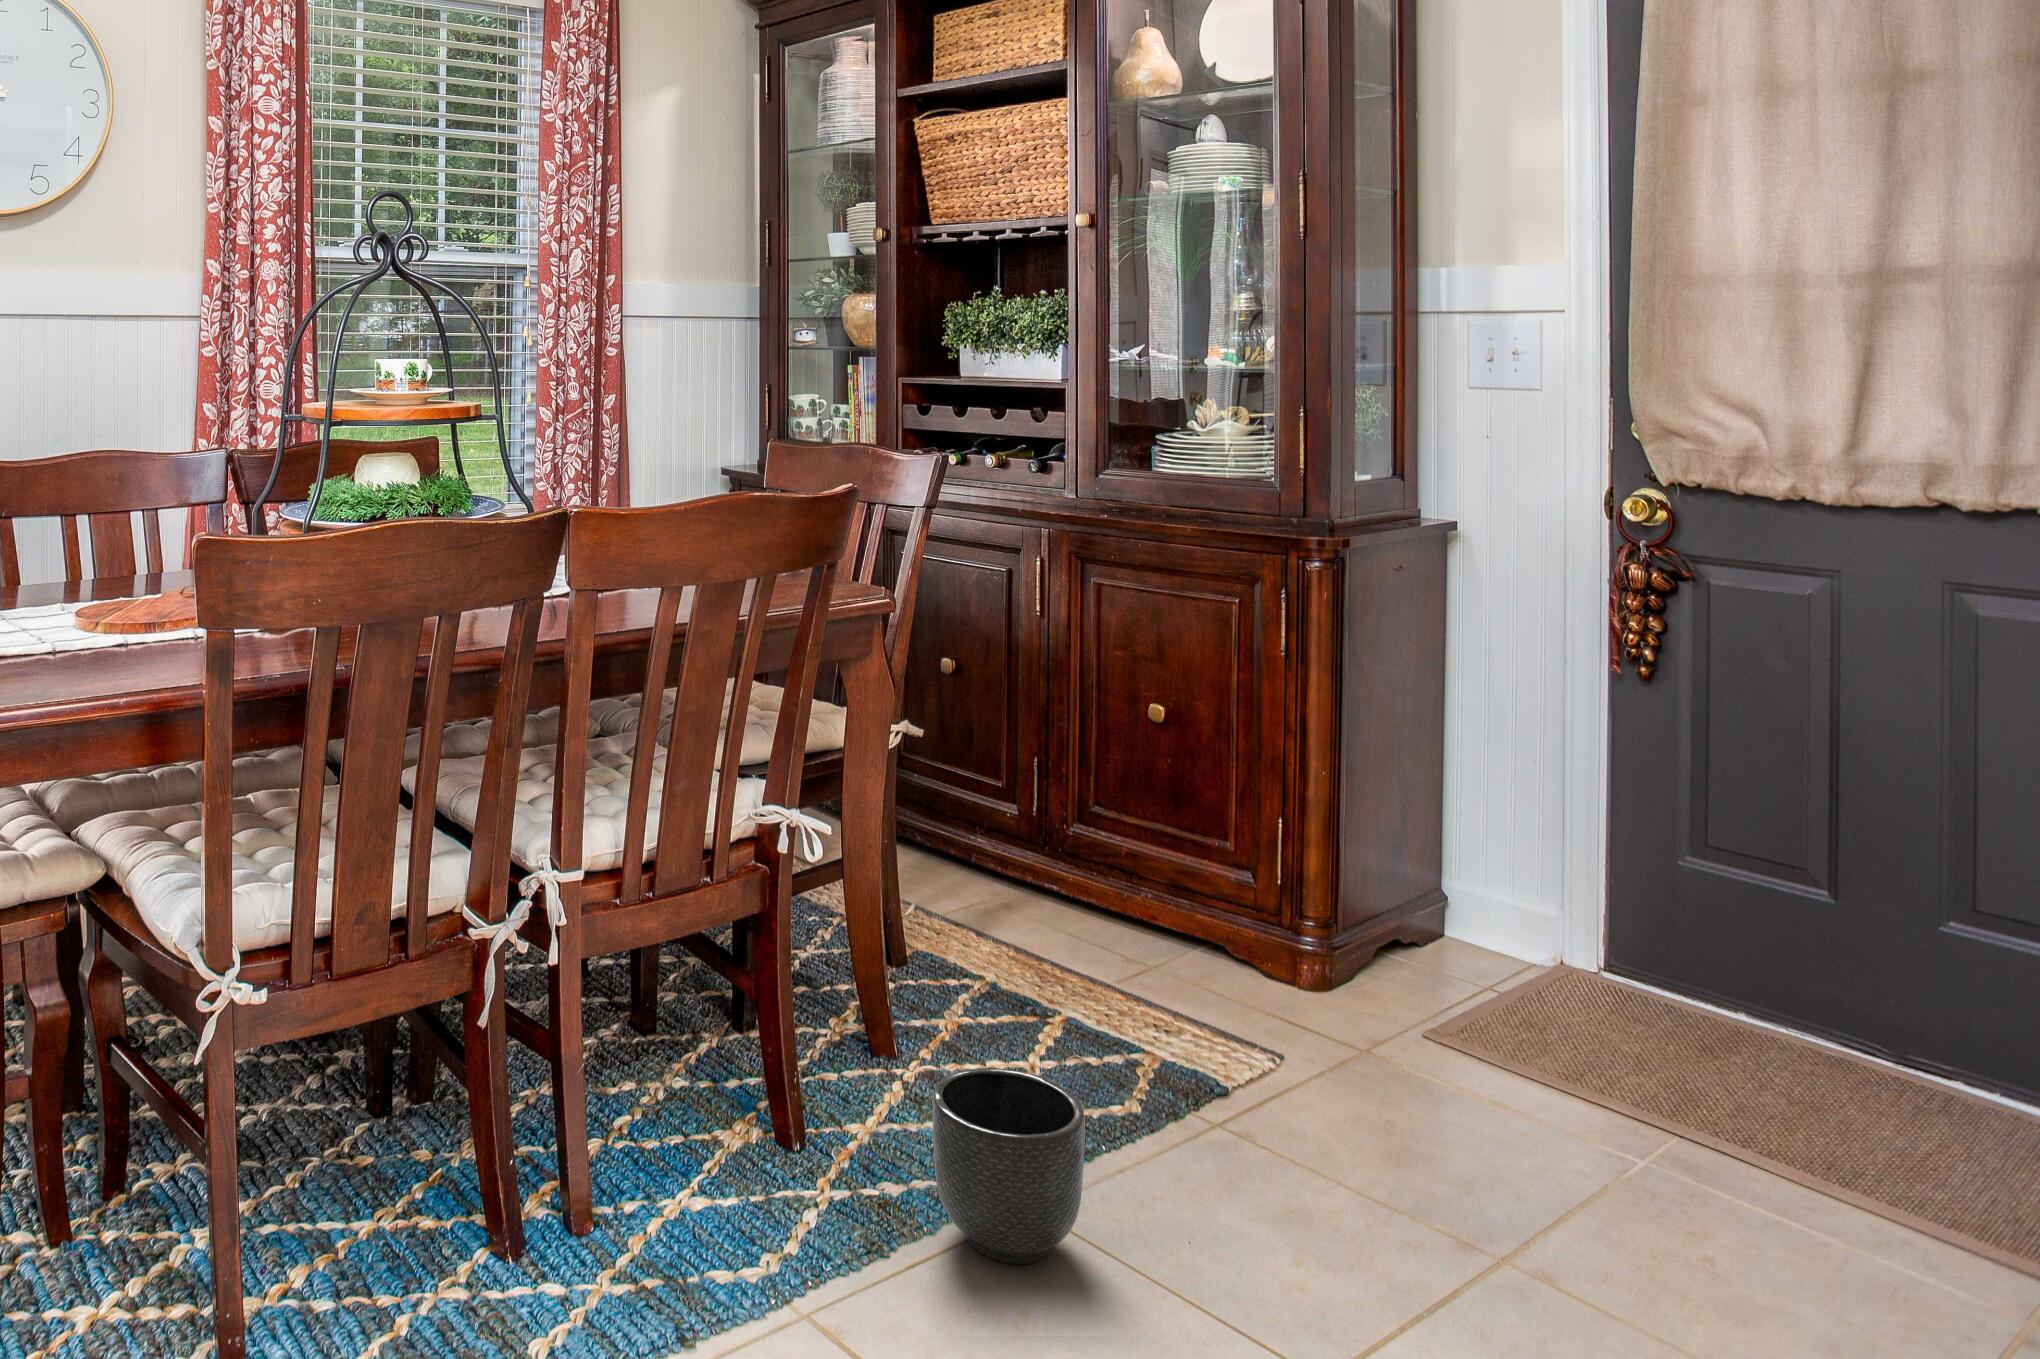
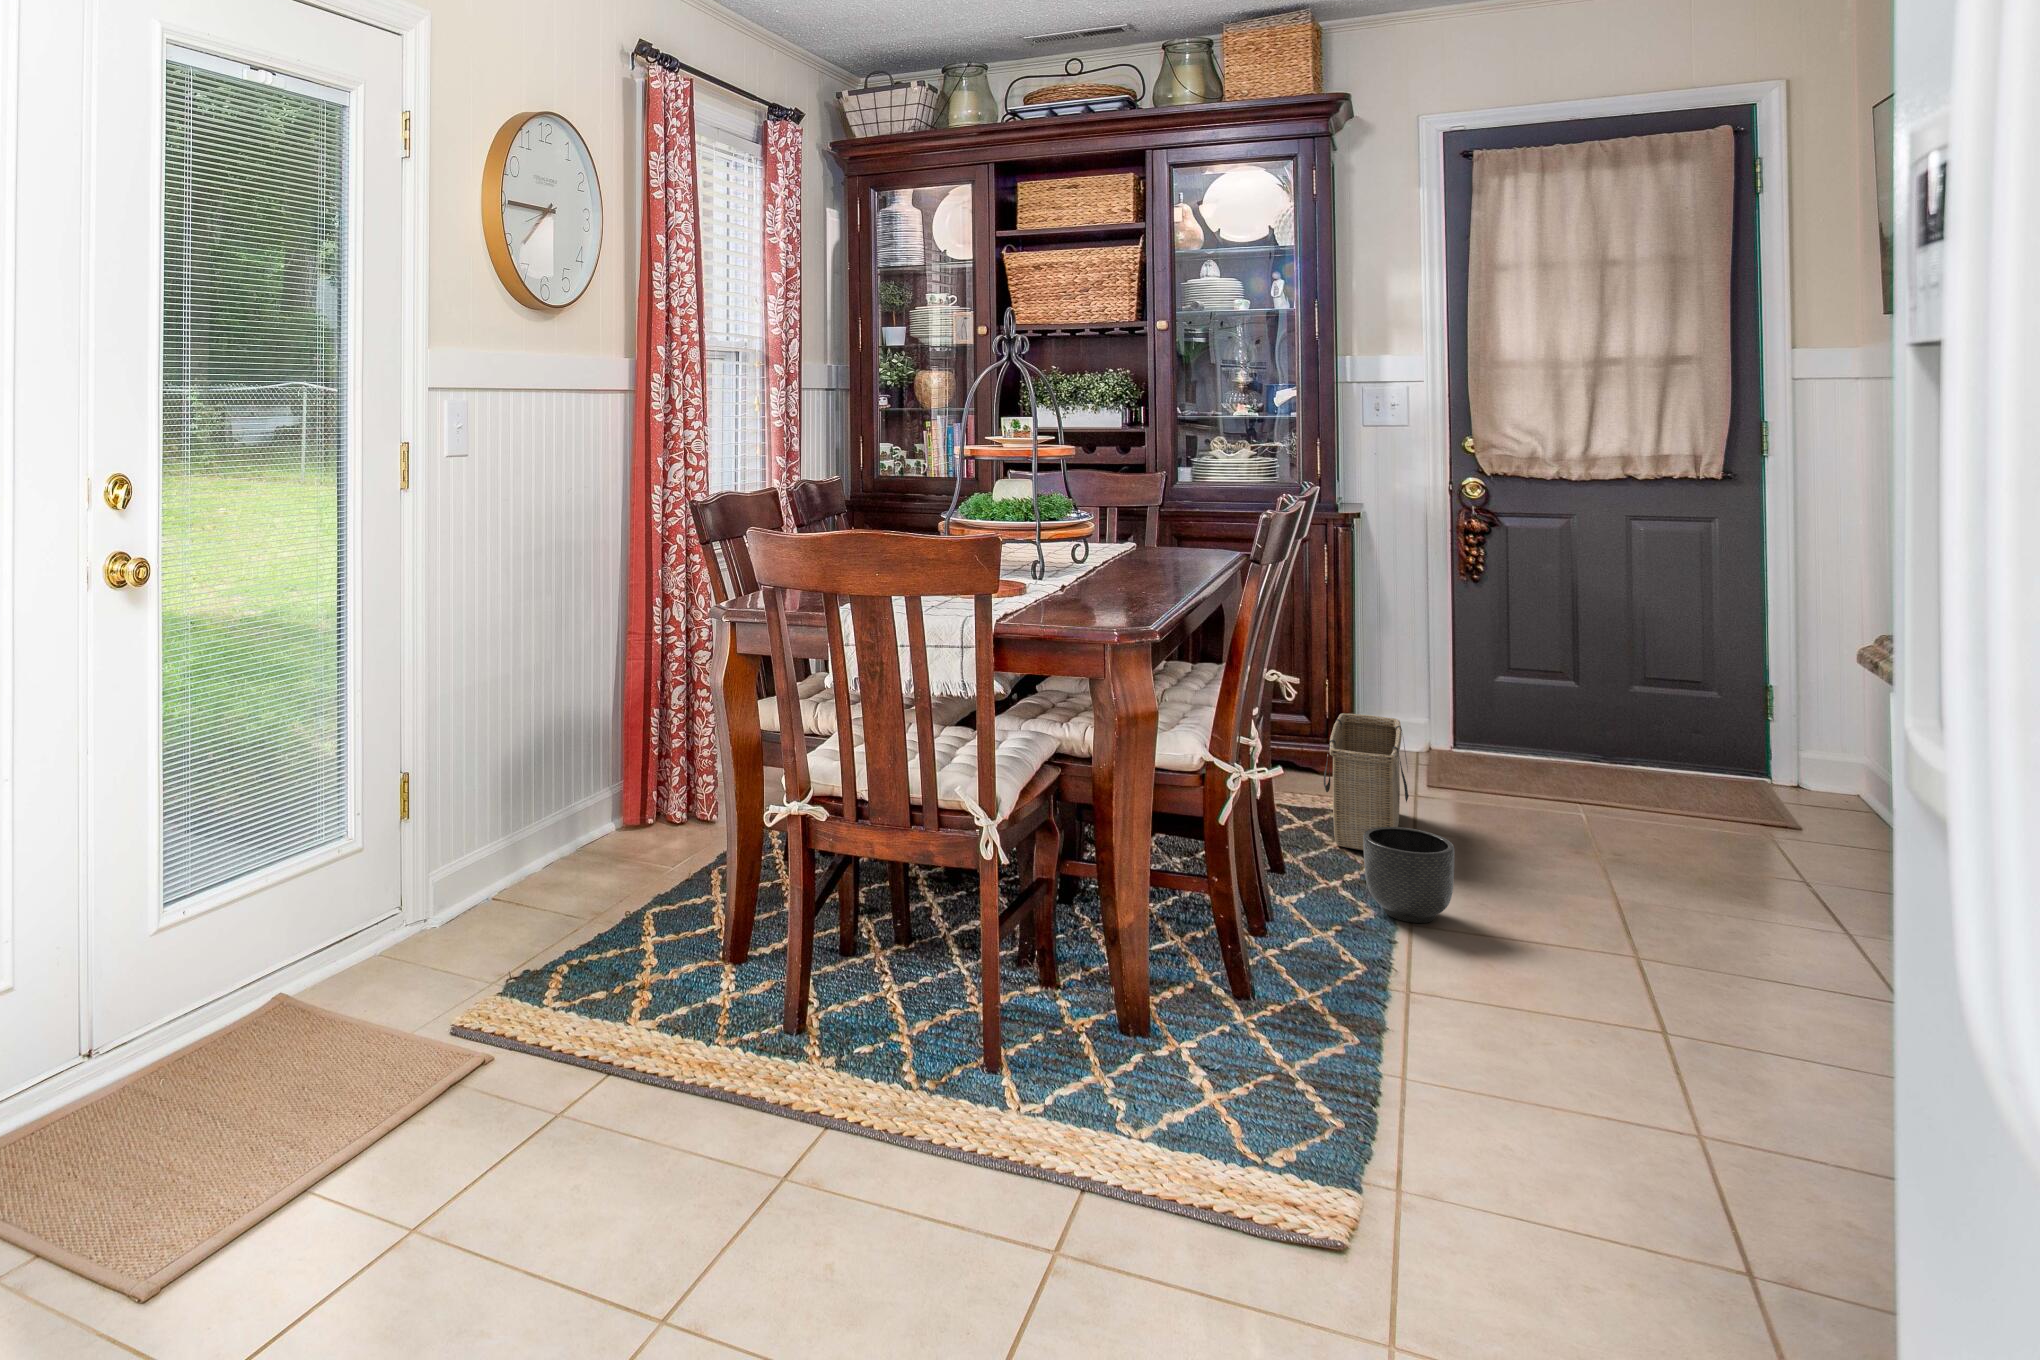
basket: none [1075,870,1310,1126] -> present [1324,713,1409,851]

